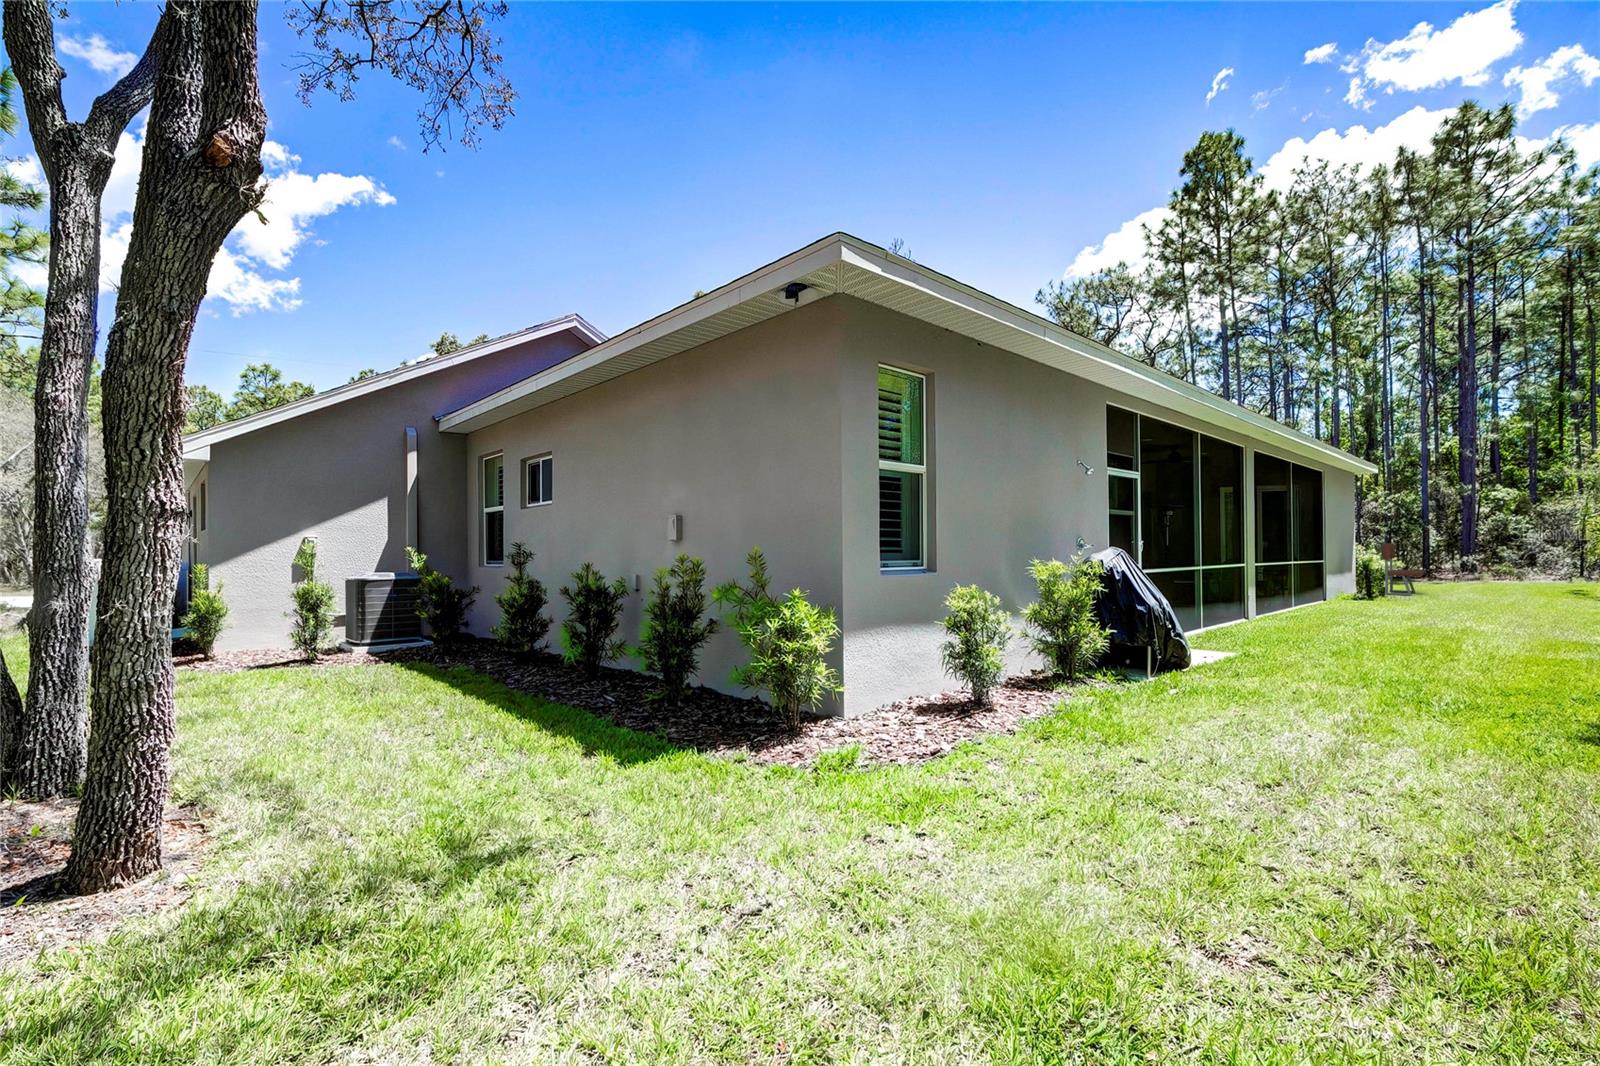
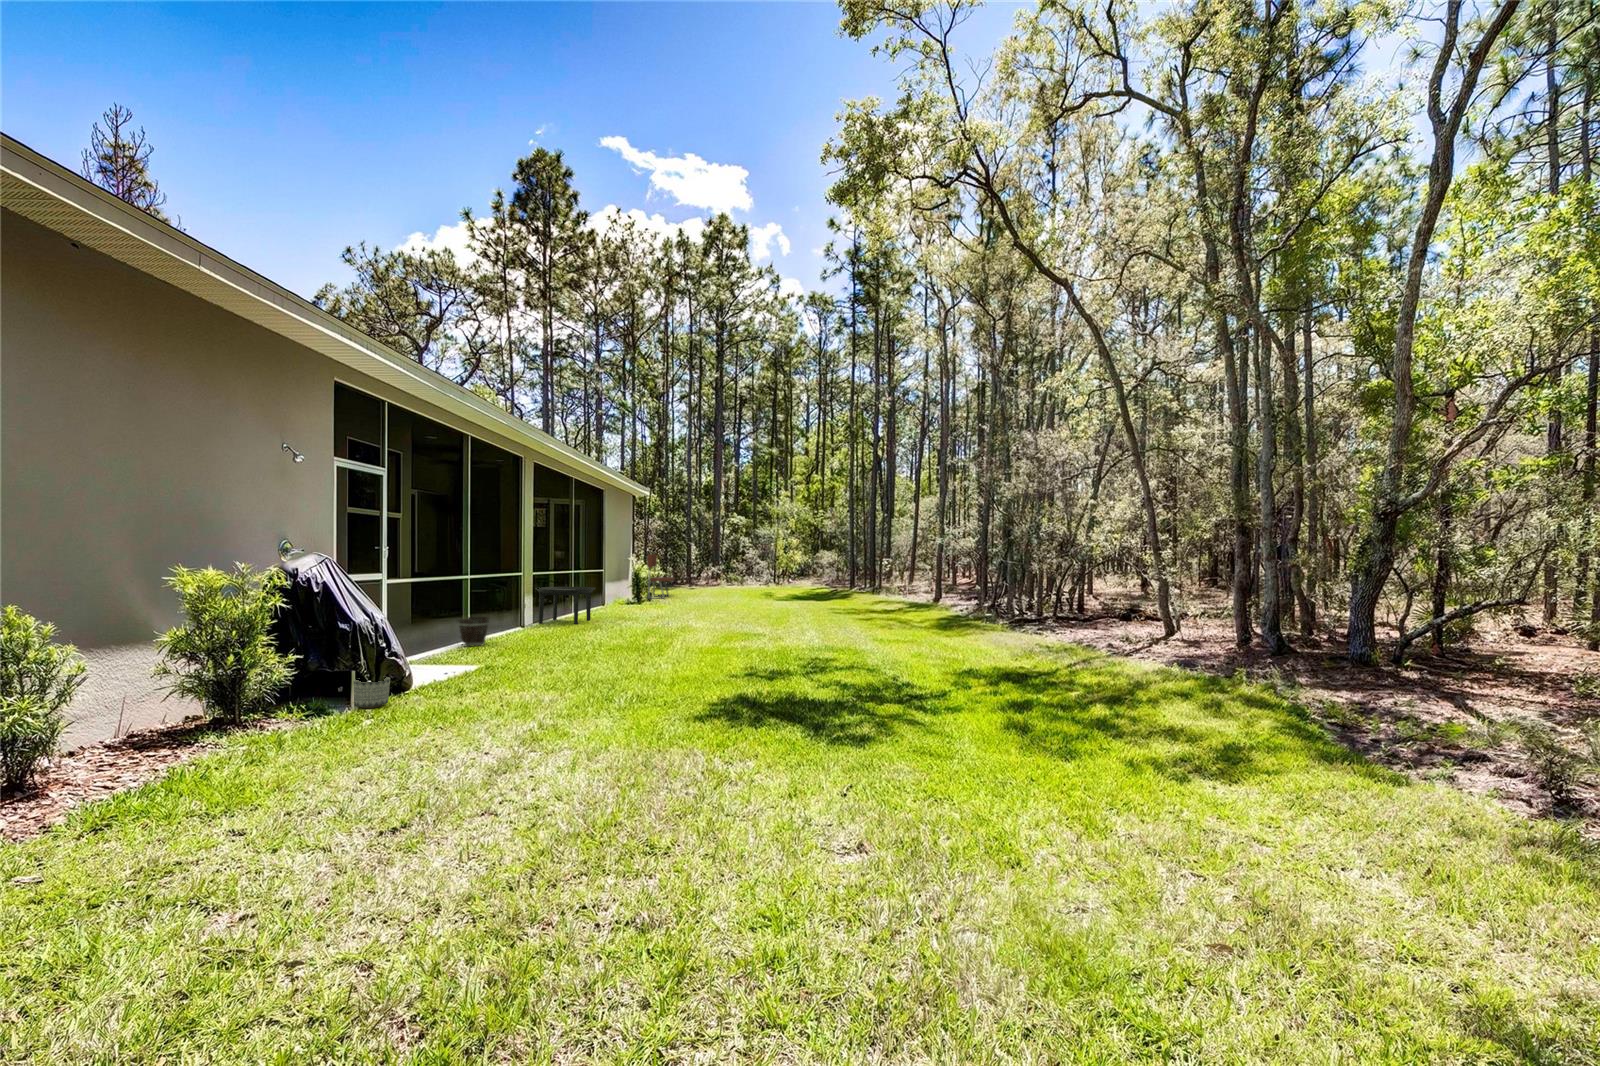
round table: none [1259,579,1333,619] -> present [535,587,595,624]
bucket: none [1196,602,1229,633] -> present [458,615,490,647]
planter: none [1151,651,1181,677] -> present [353,677,390,708]

